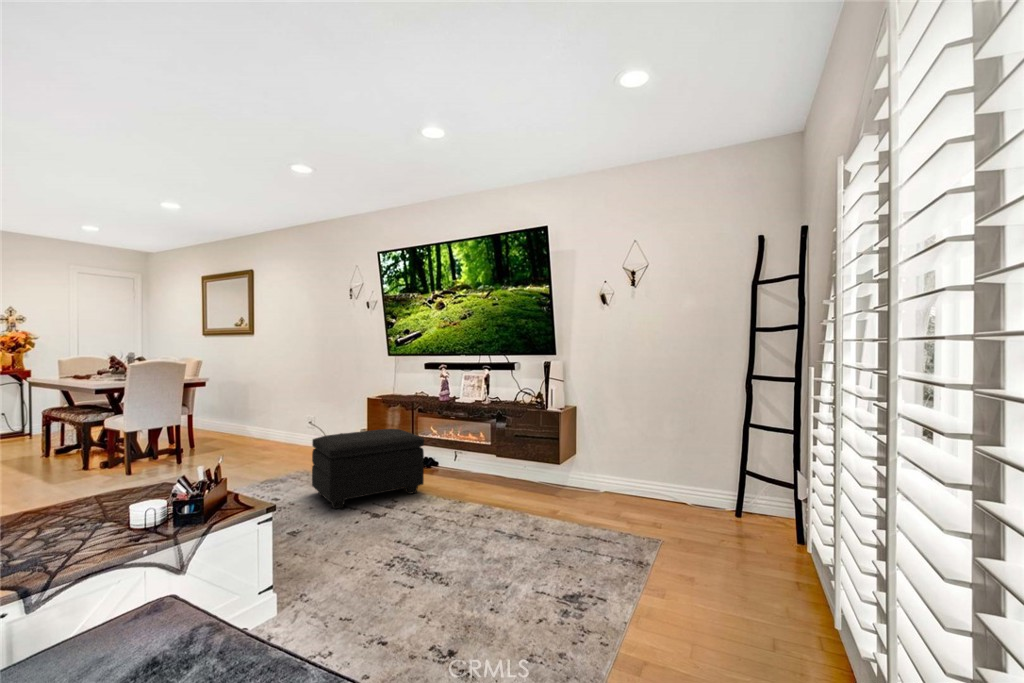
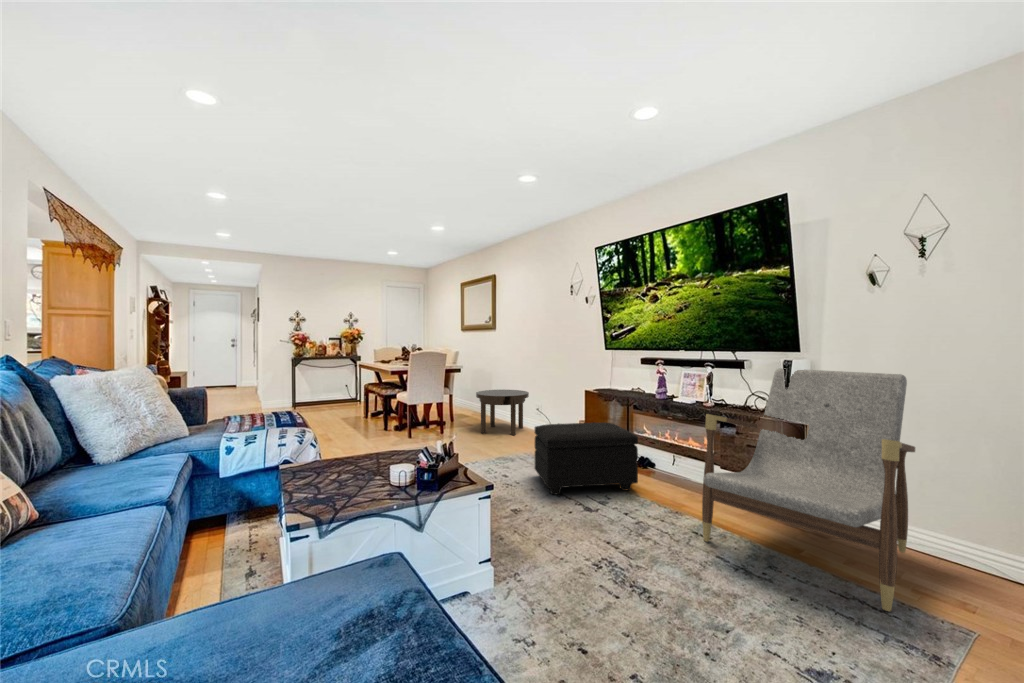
armchair: none [484,369,629,547] -> present [702,368,915,611]
side table: none [230,404,299,457] -> present [476,390,529,435]

